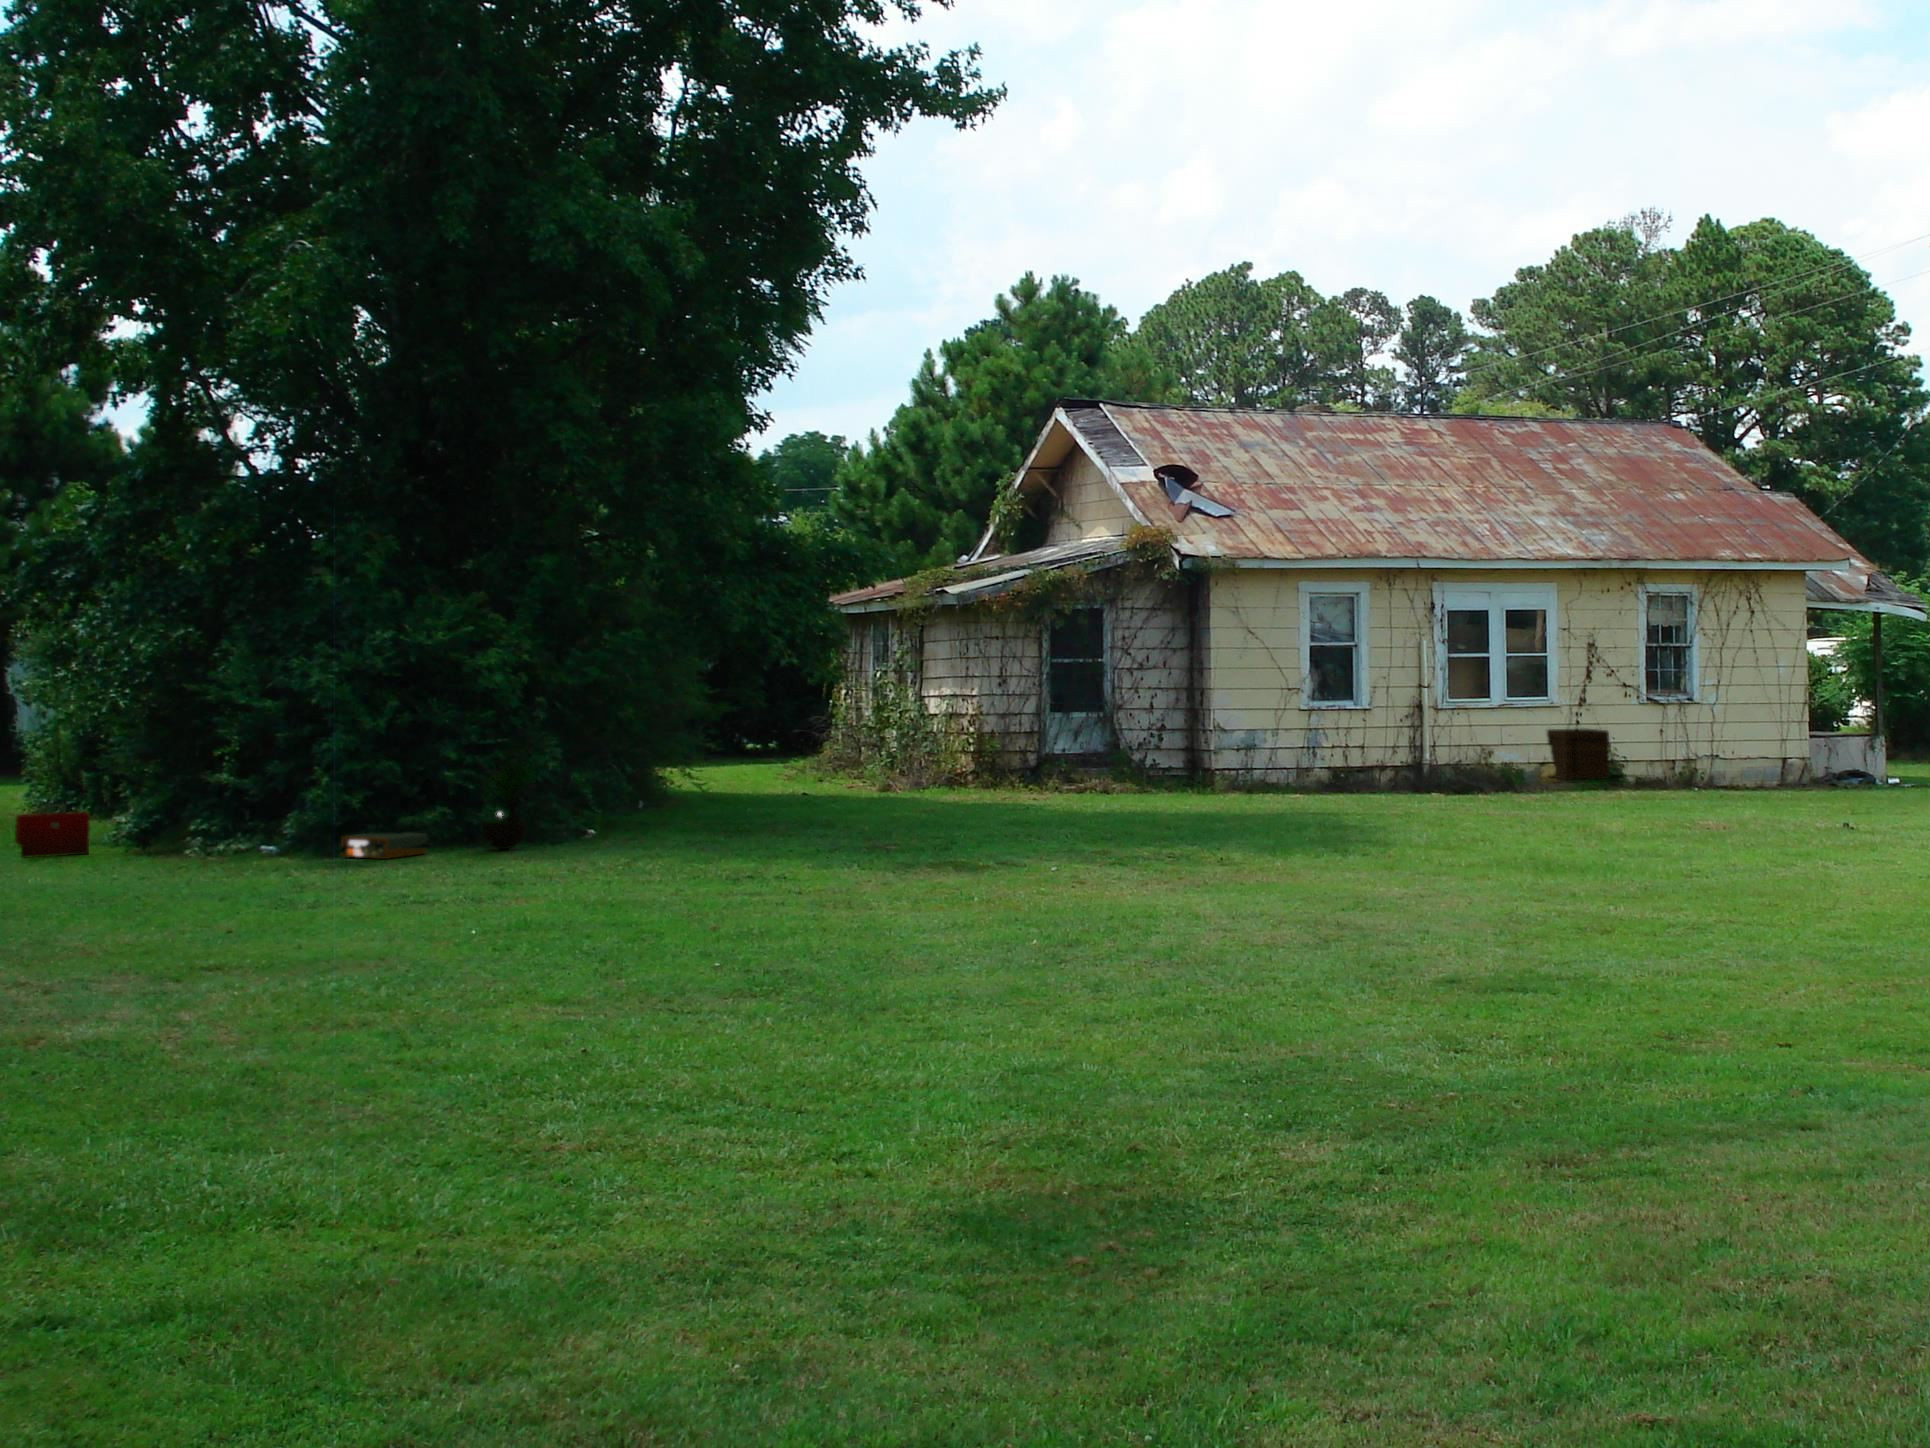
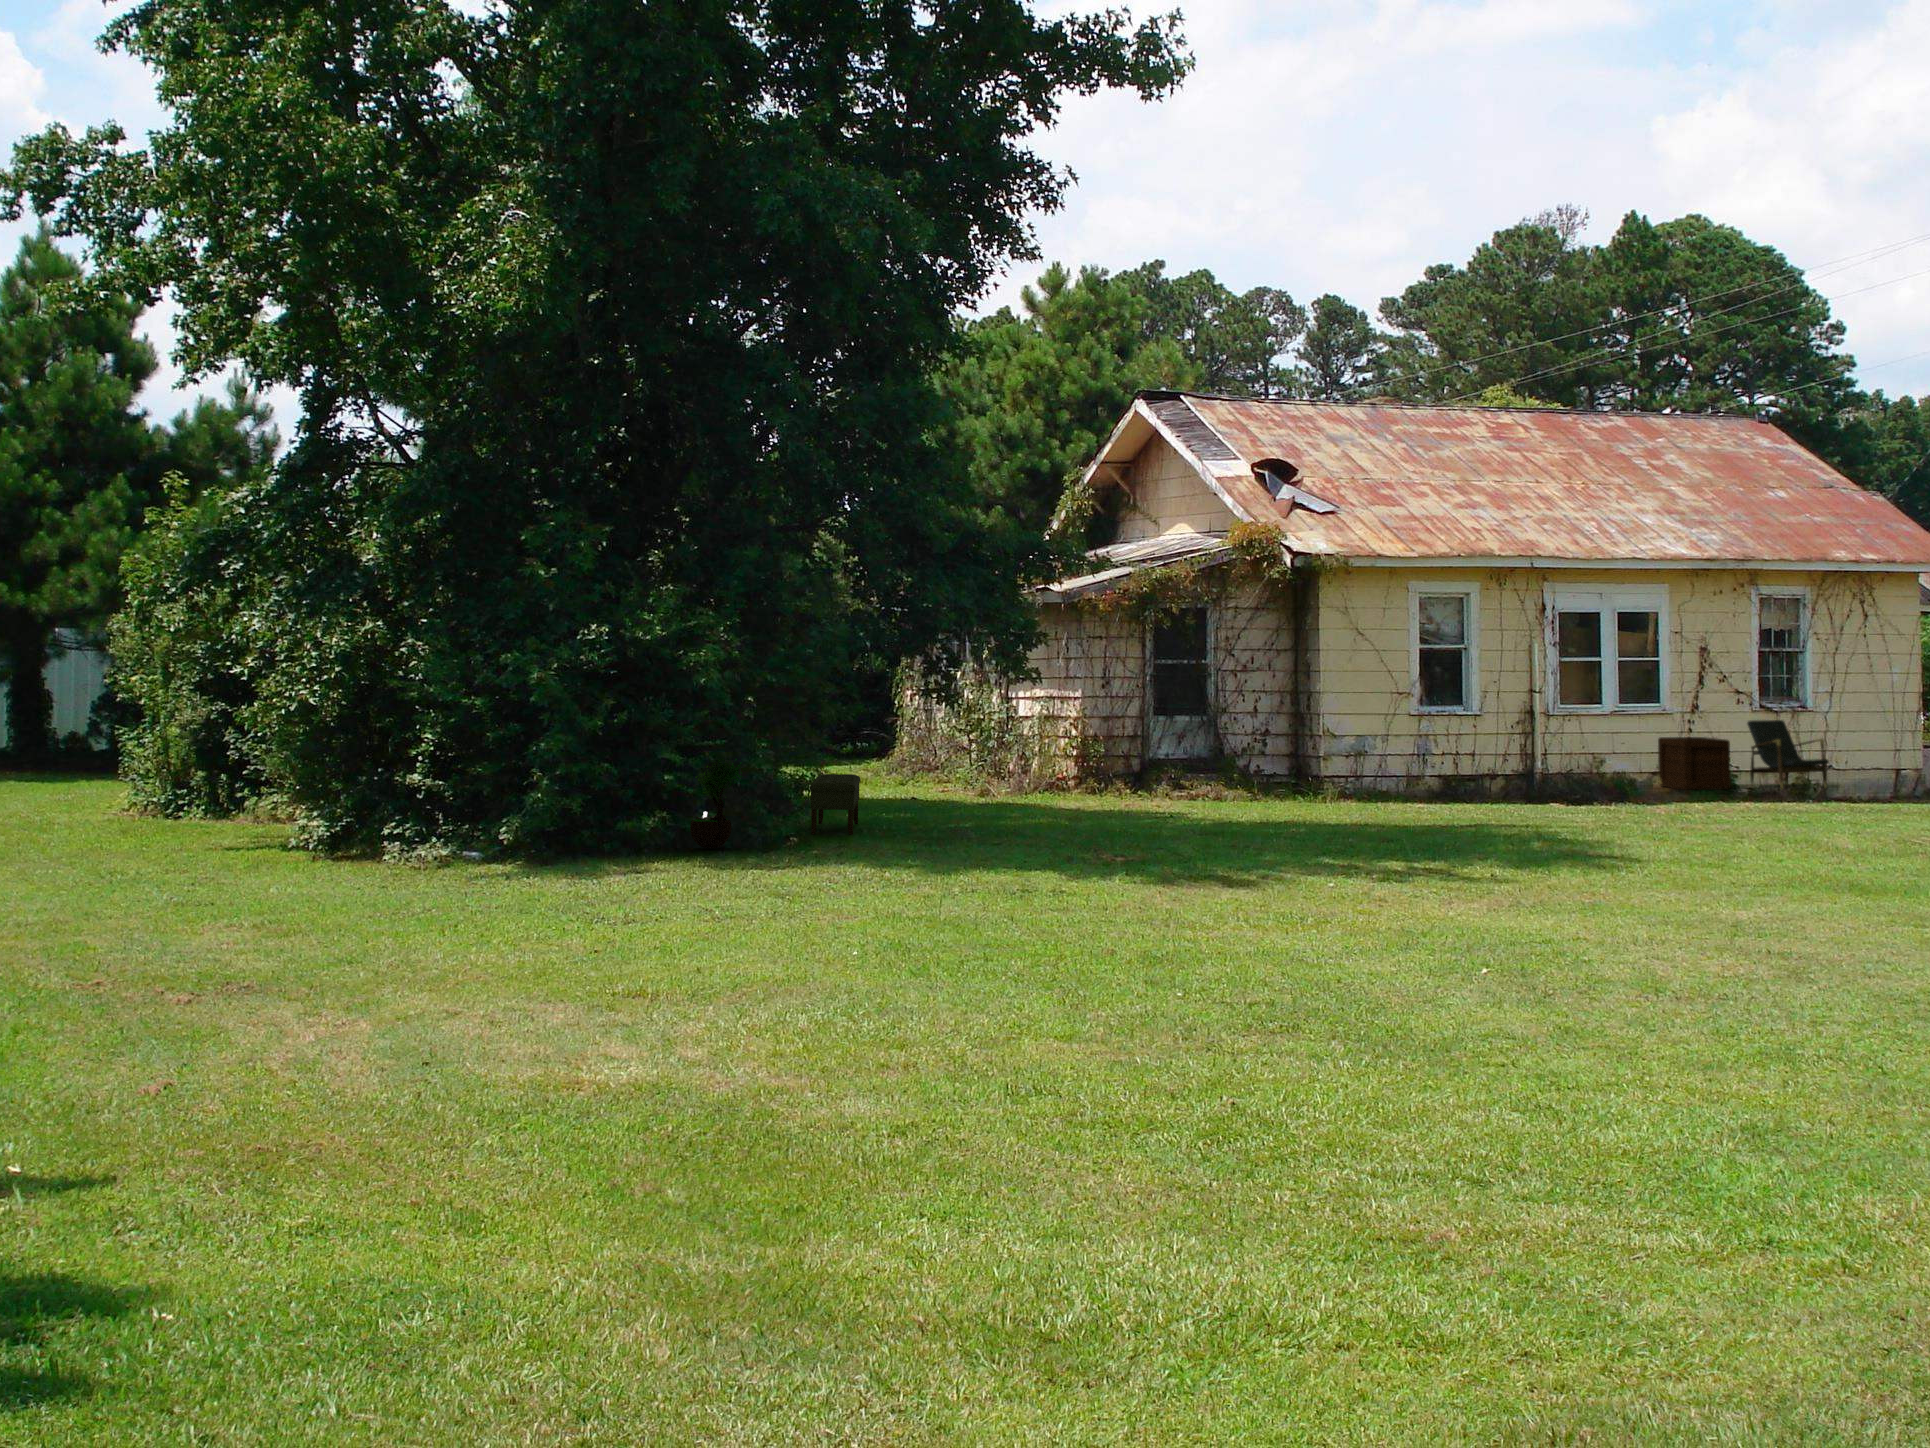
lounge chair: none [1632,711,1704,777] -> present [1747,720,1829,788]
bench: none [629,775,696,835] -> present [810,774,861,835]
toolbox: present [15,804,90,858] -> none [243,794,313,847]
storage box: present [340,833,428,859] -> none [564,828,642,857]

